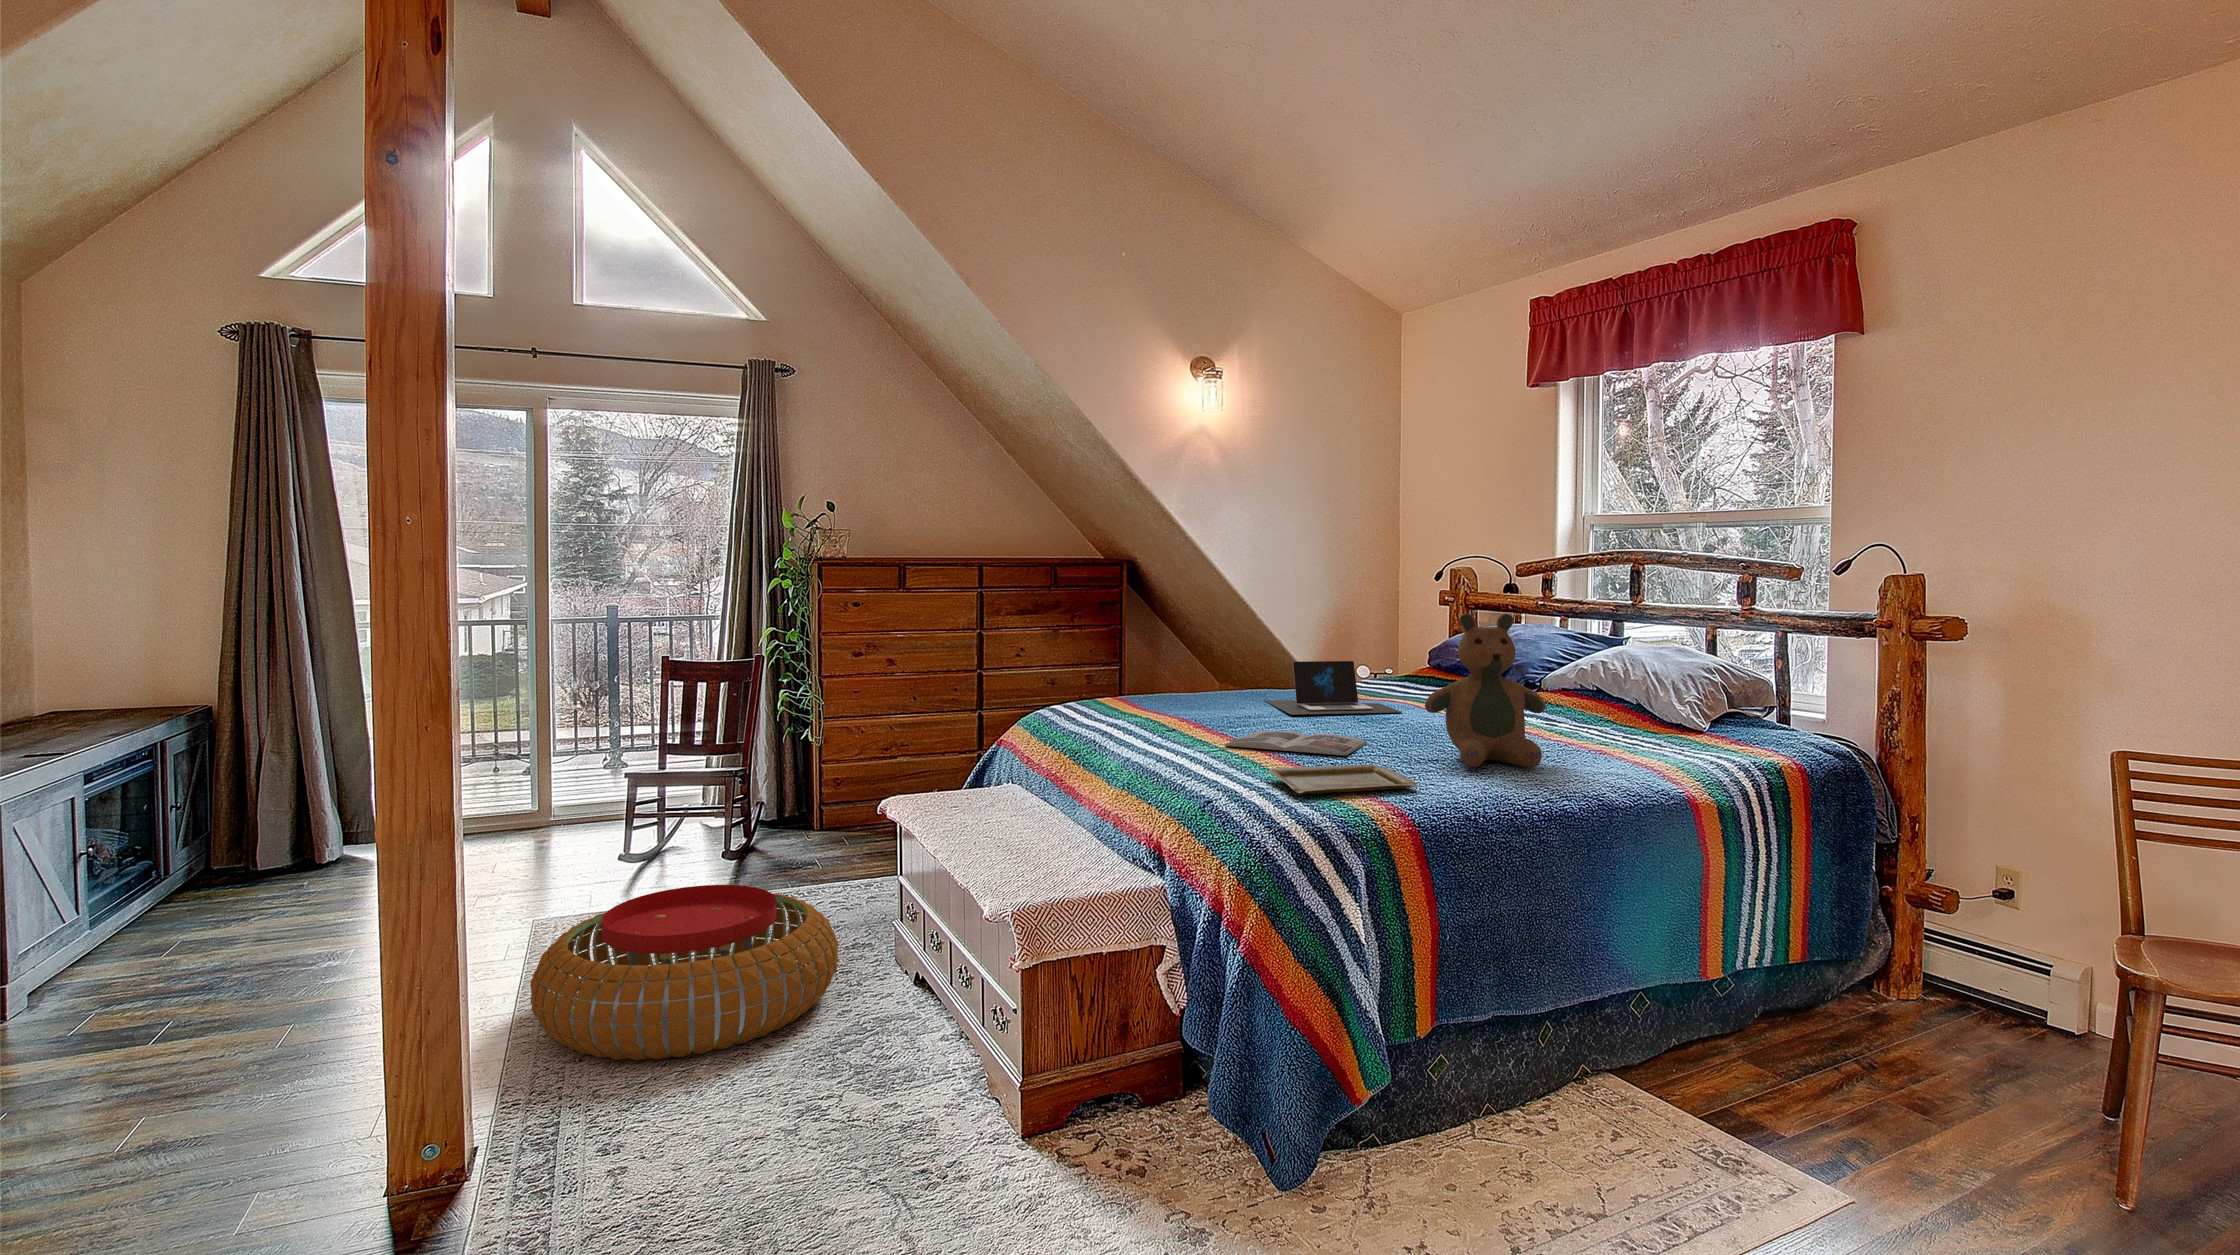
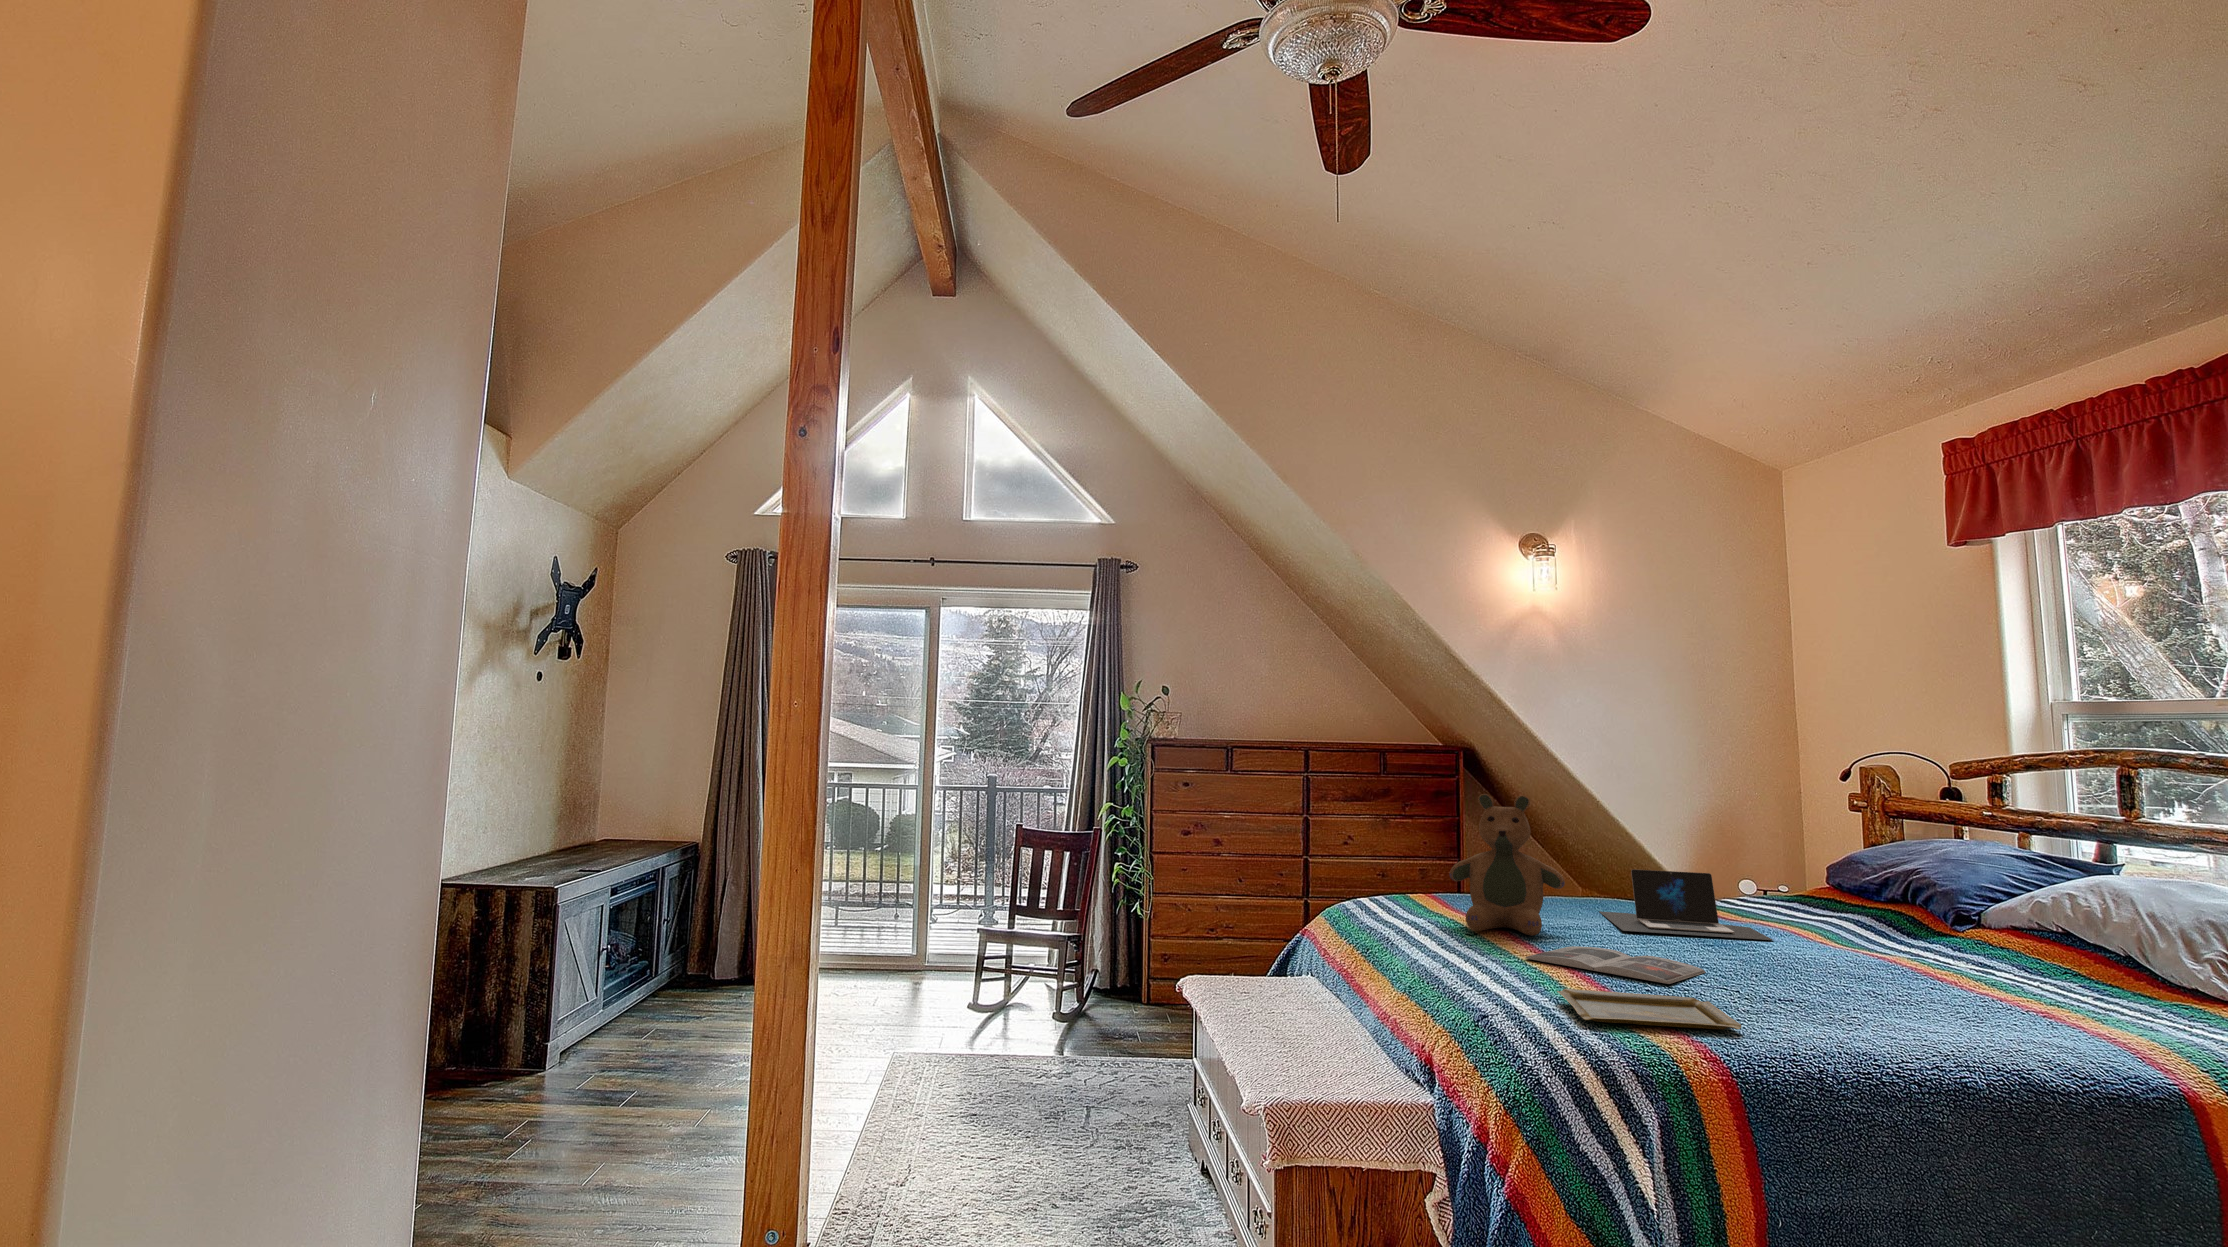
teddy bear: present [1425,613,1545,768] -> present [1449,794,1565,936]
pouf: present [530,885,838,1060] -> none [877,1041,1132,1201]

